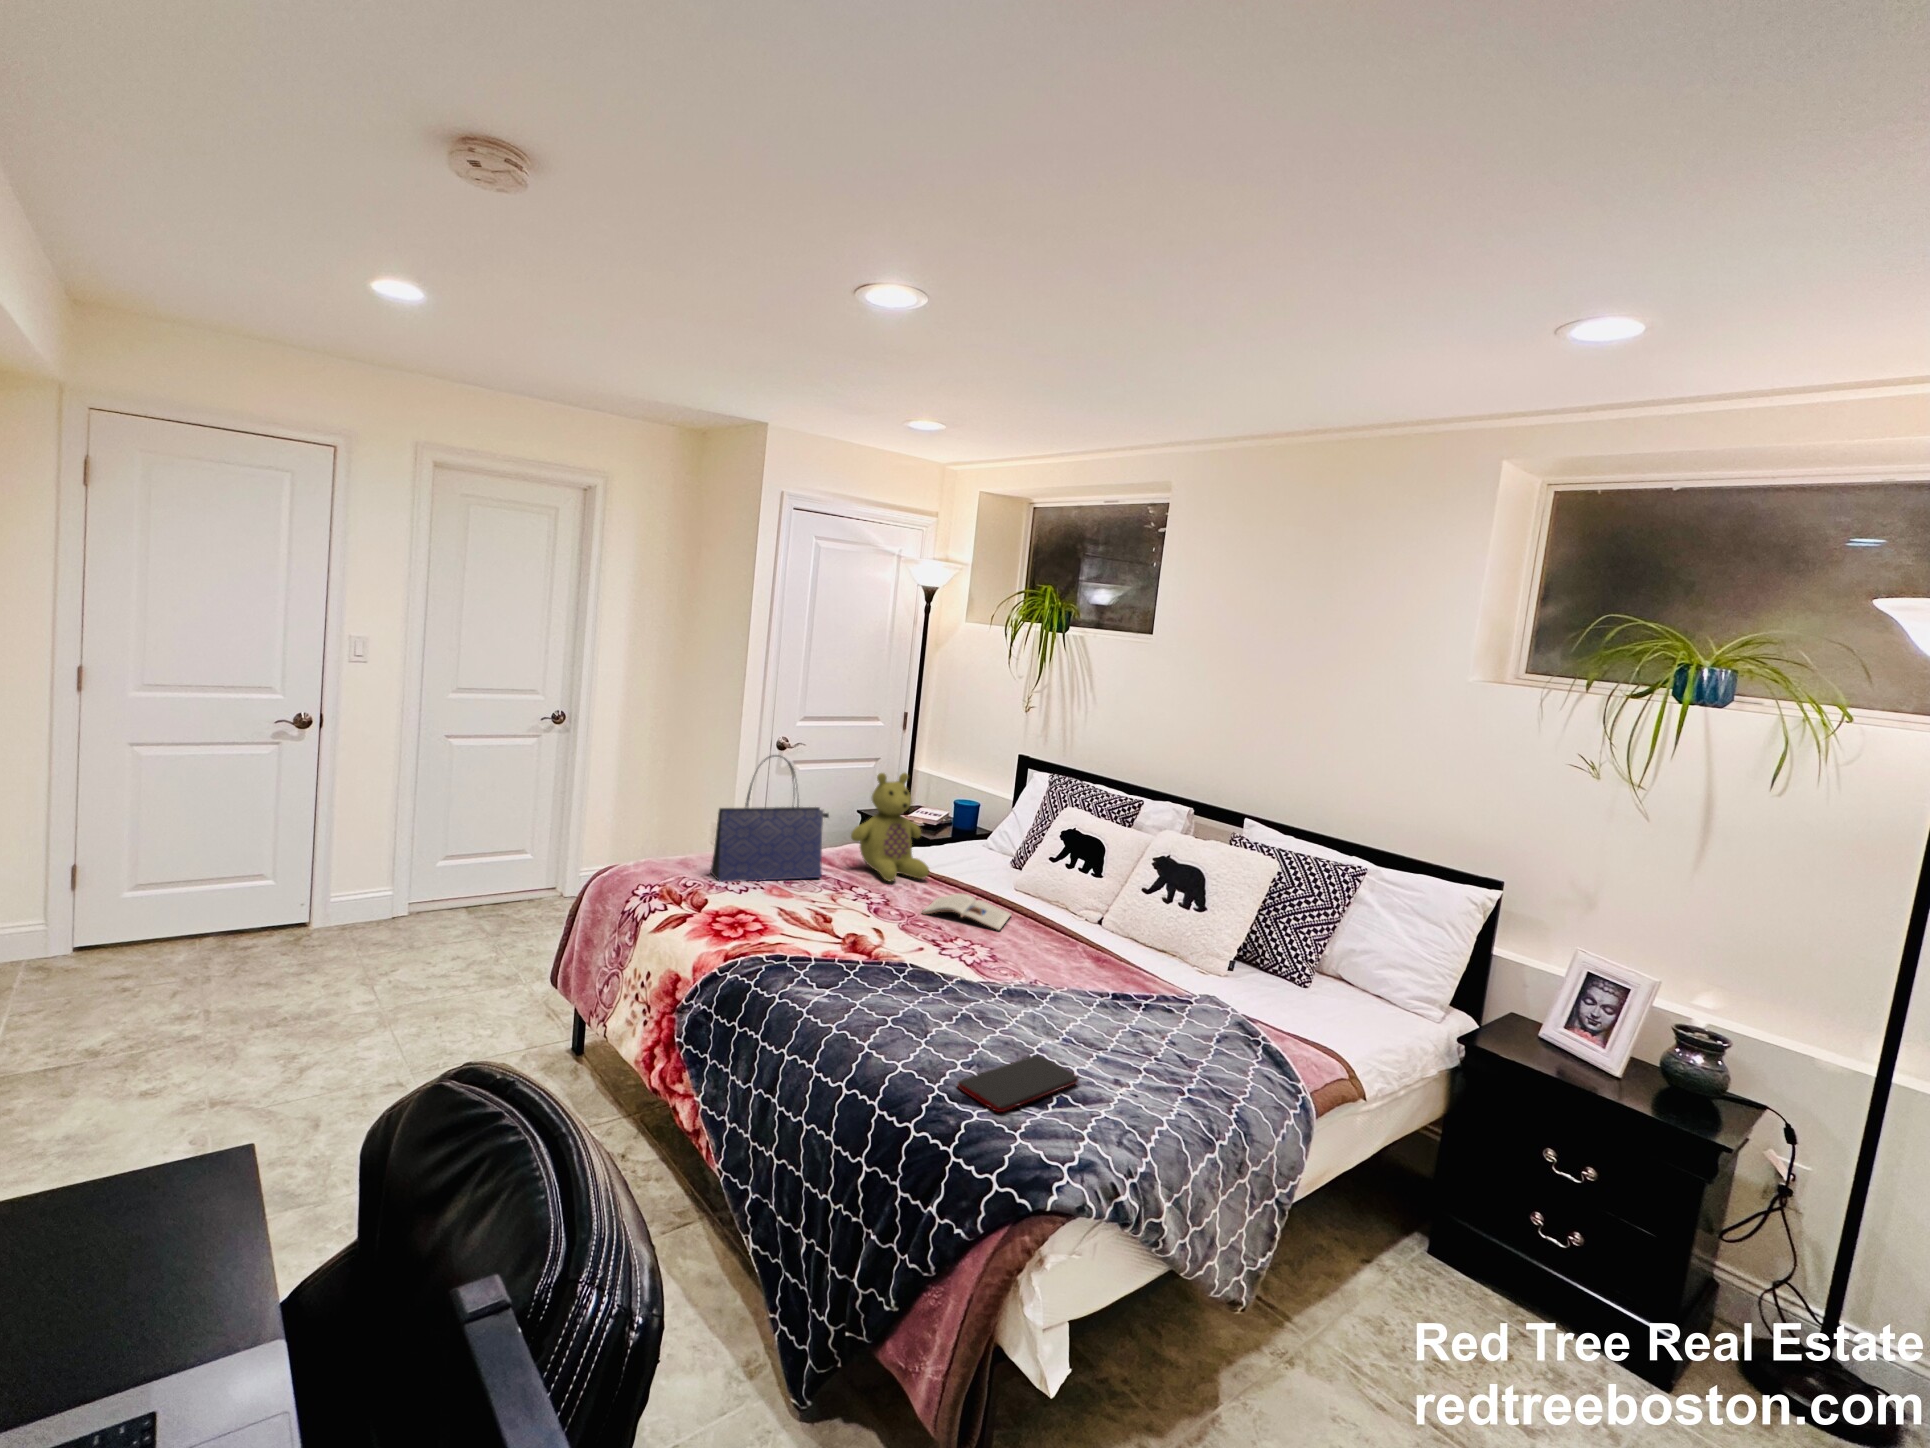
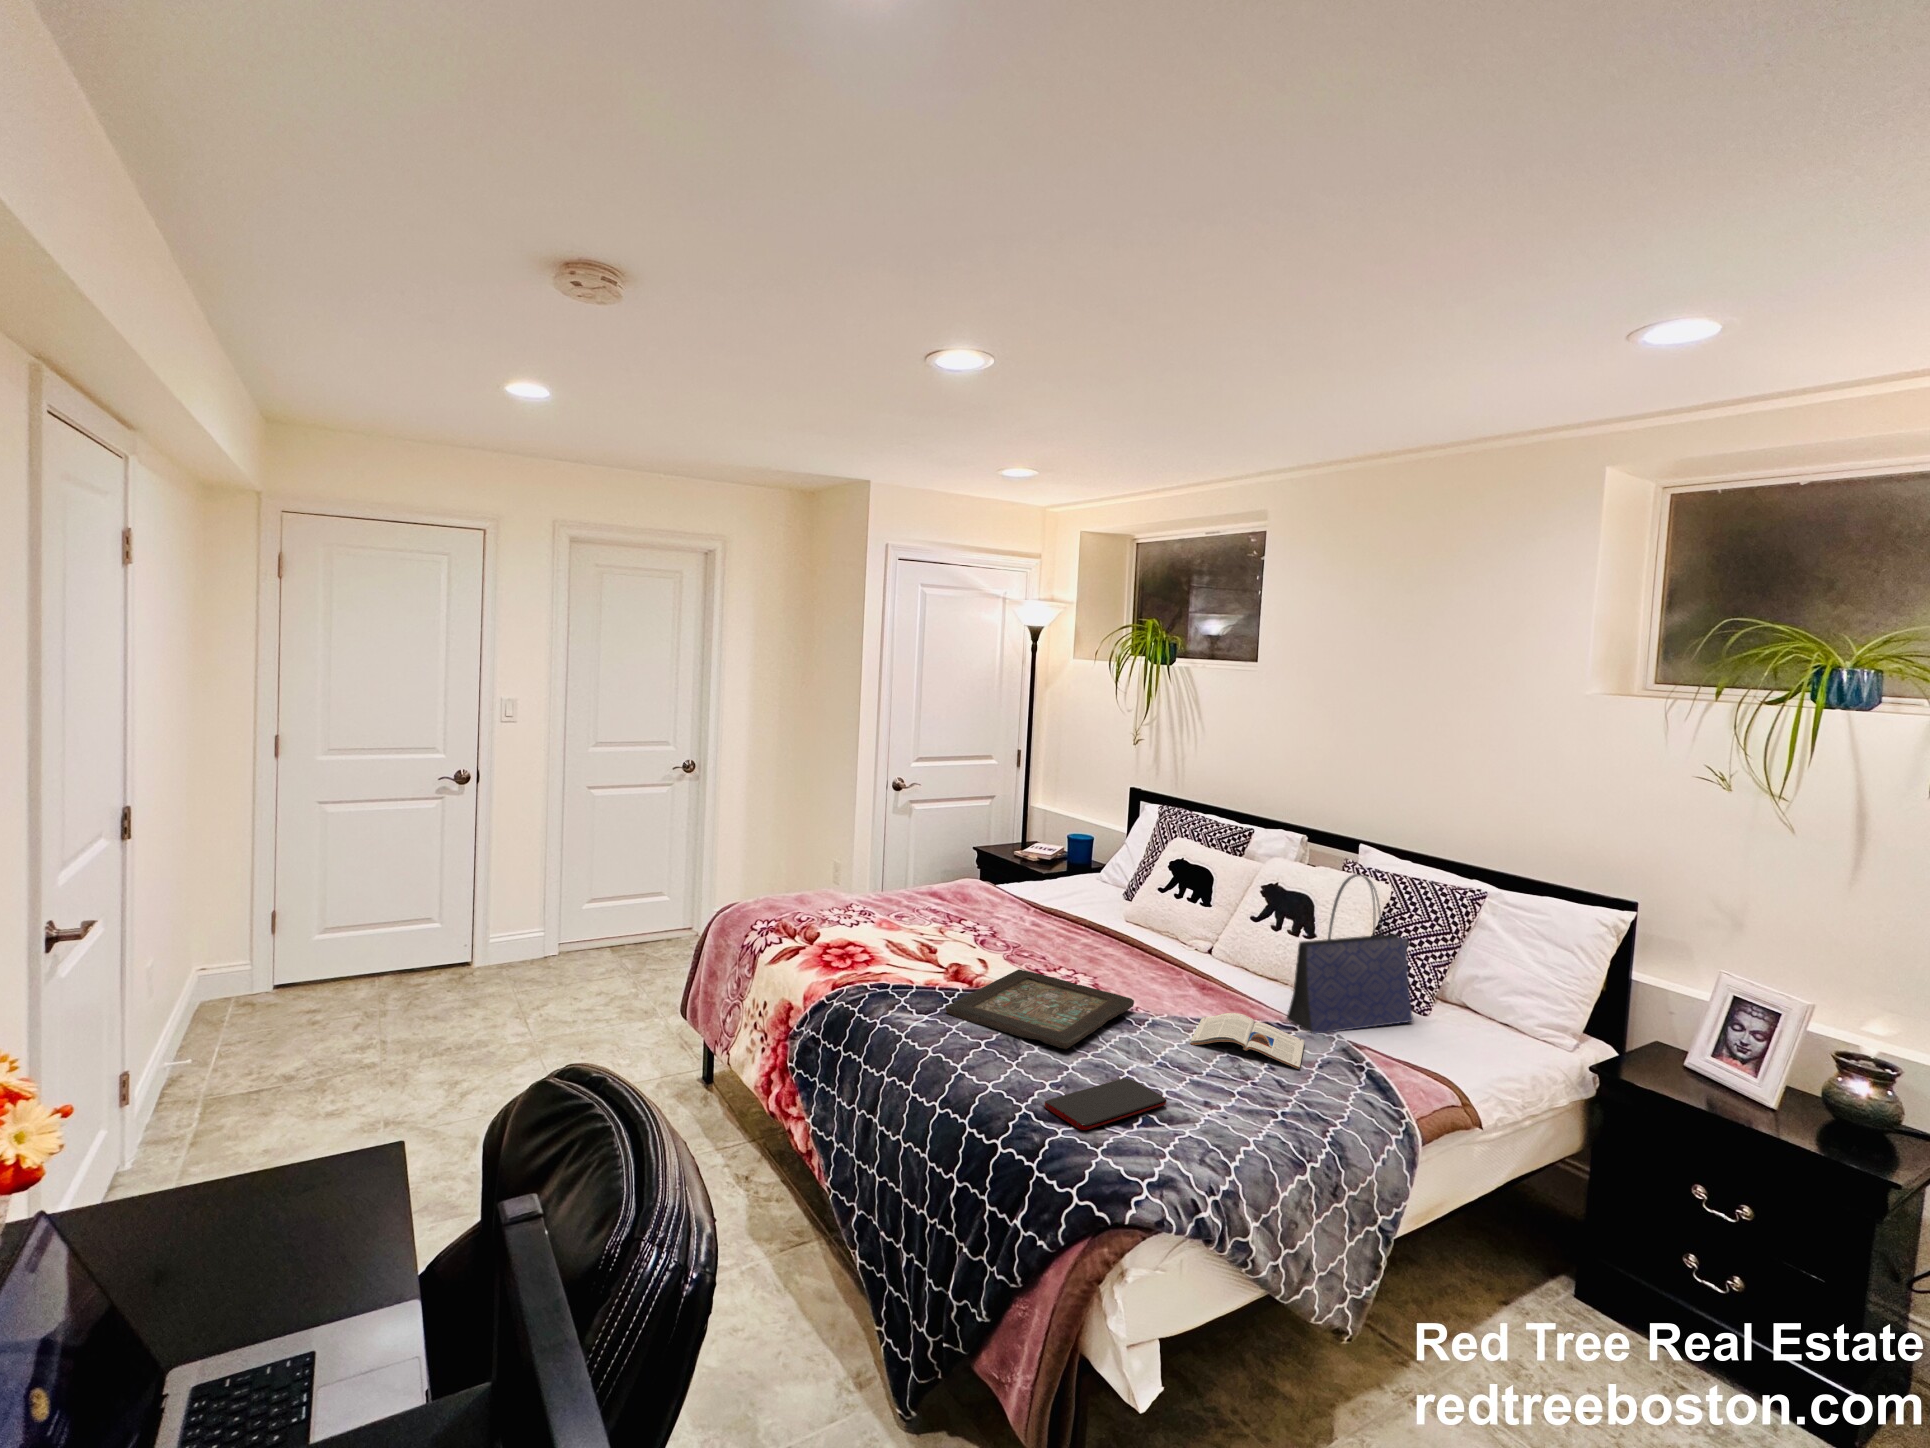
tote bag: present [710,755,829,882] -> present [1287,874,1413,1034]
stuffed bear: present [851,773,929,882] -> none [956,808,1035,915]
magazine: present [922,893,1011,930] -> present [1190,1013,1304,1069]
decorative tray: none [848,939,1037,1024] -> present [946,969,1134,1049]

